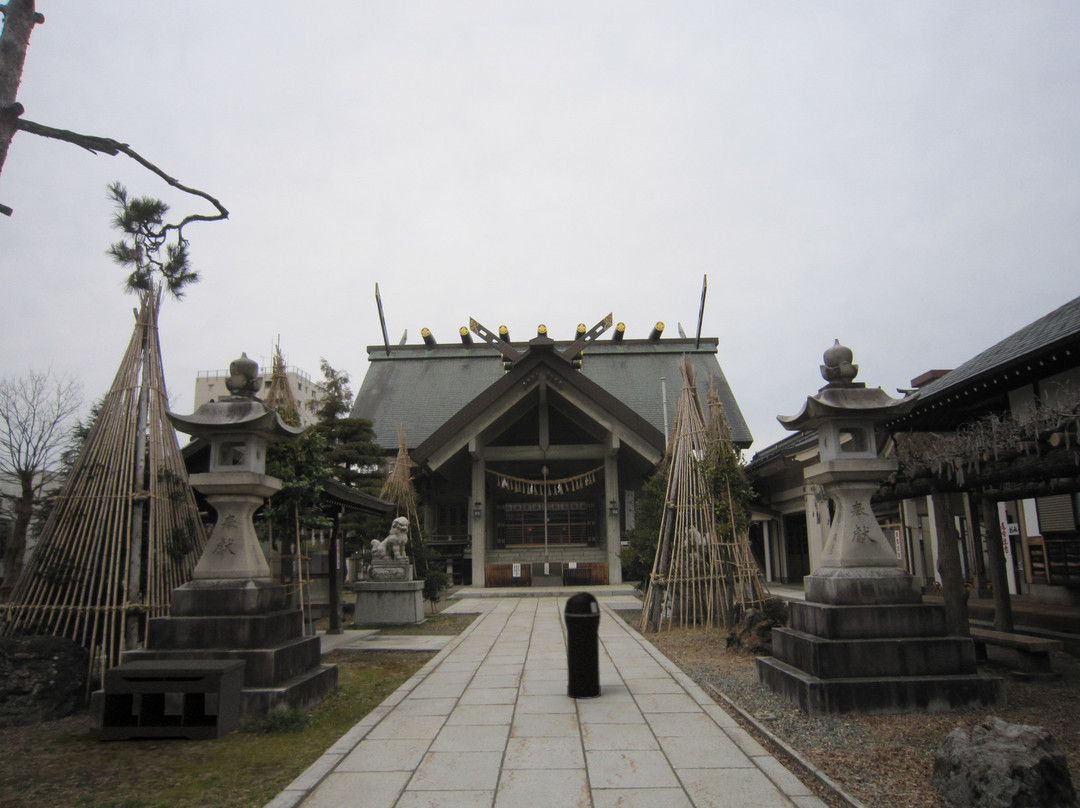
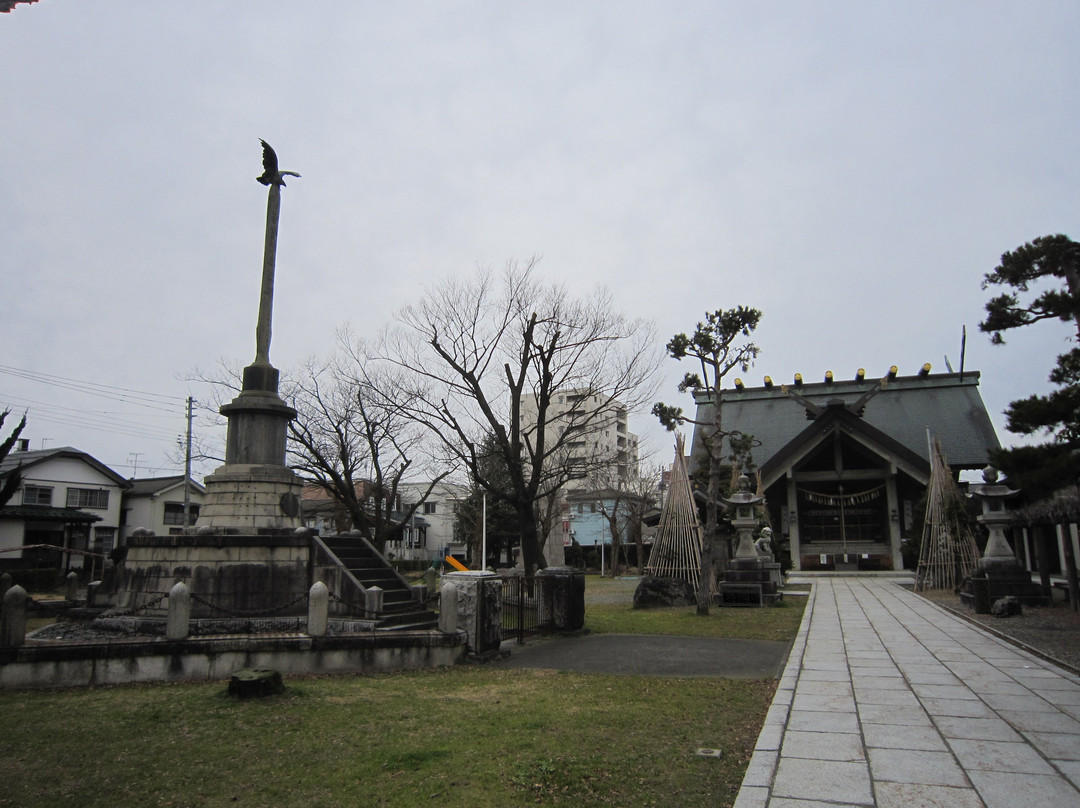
trash can: present [564,592,601,699] -> present [971,569,992,614]

